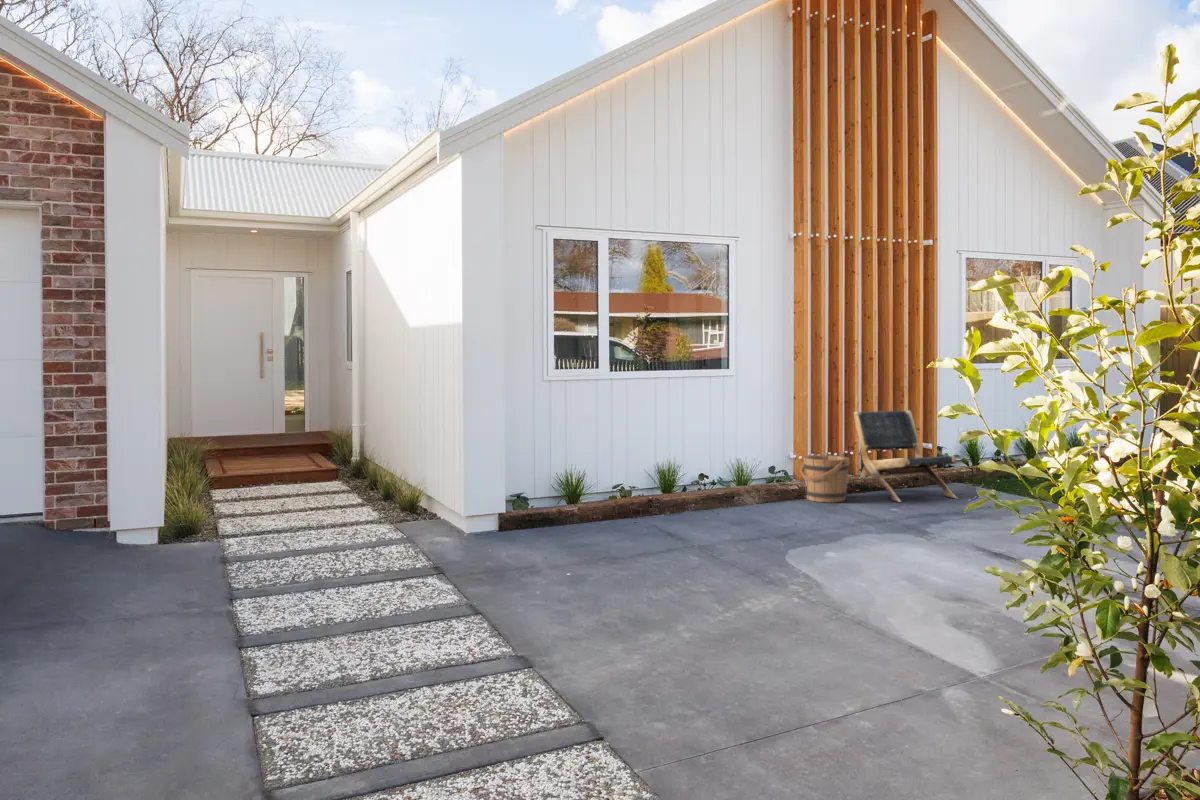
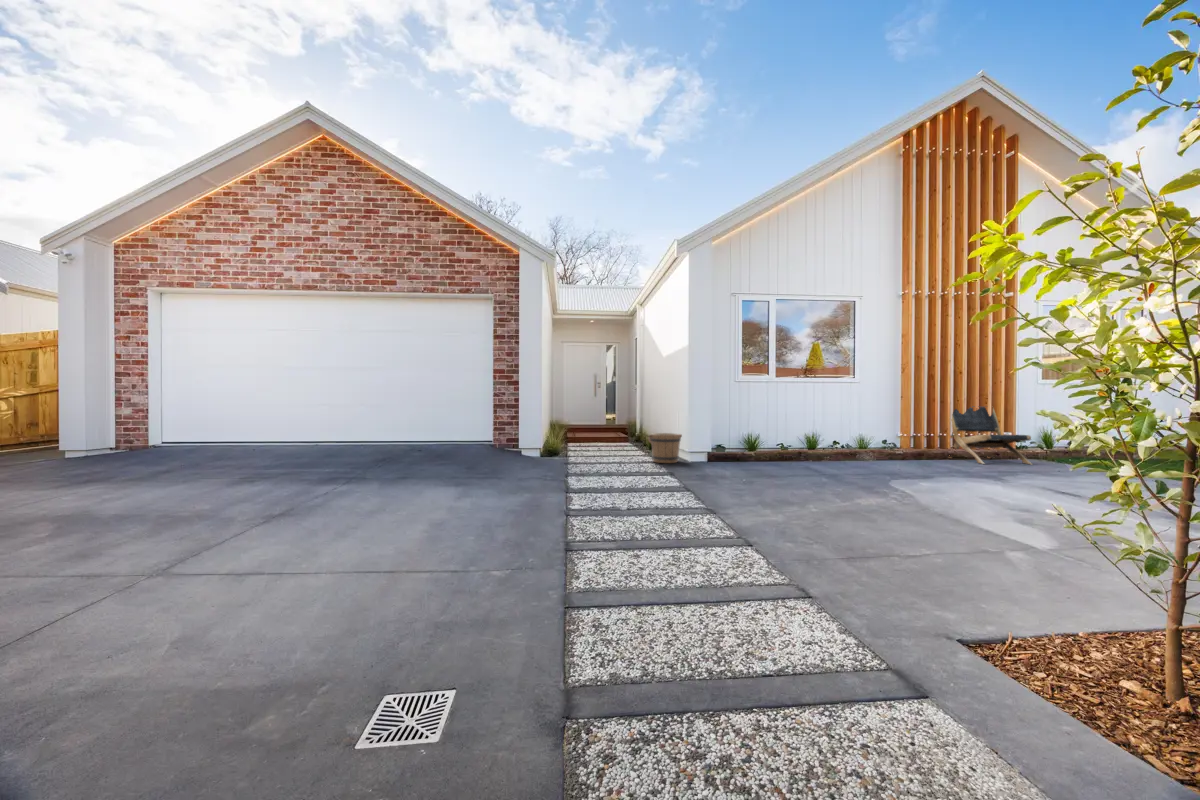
bucket: present [800,455,850,503] -> present [648,433,682,463]

